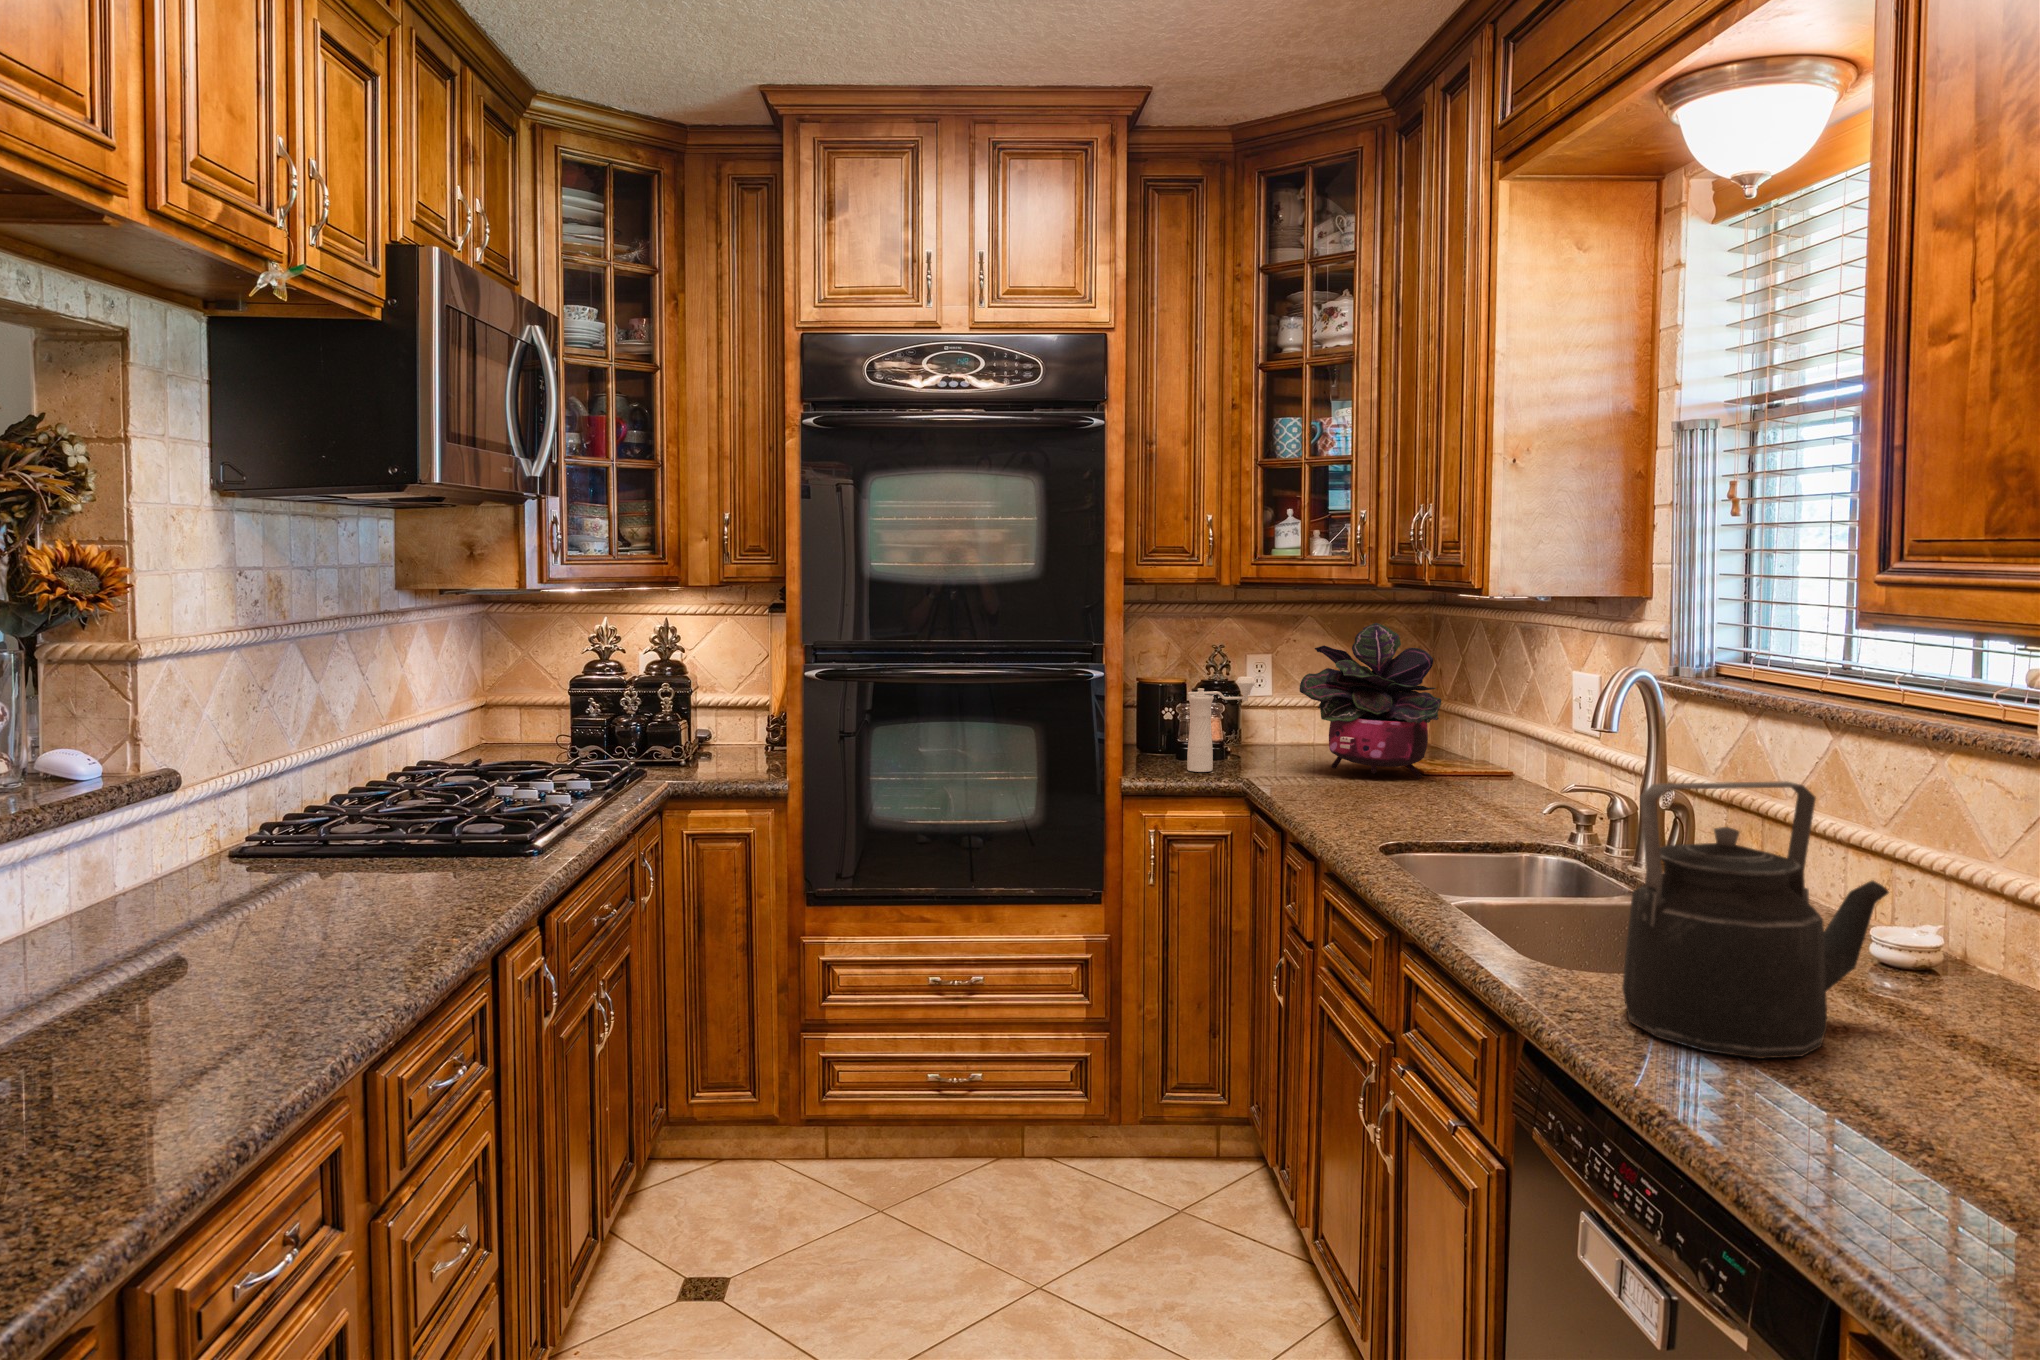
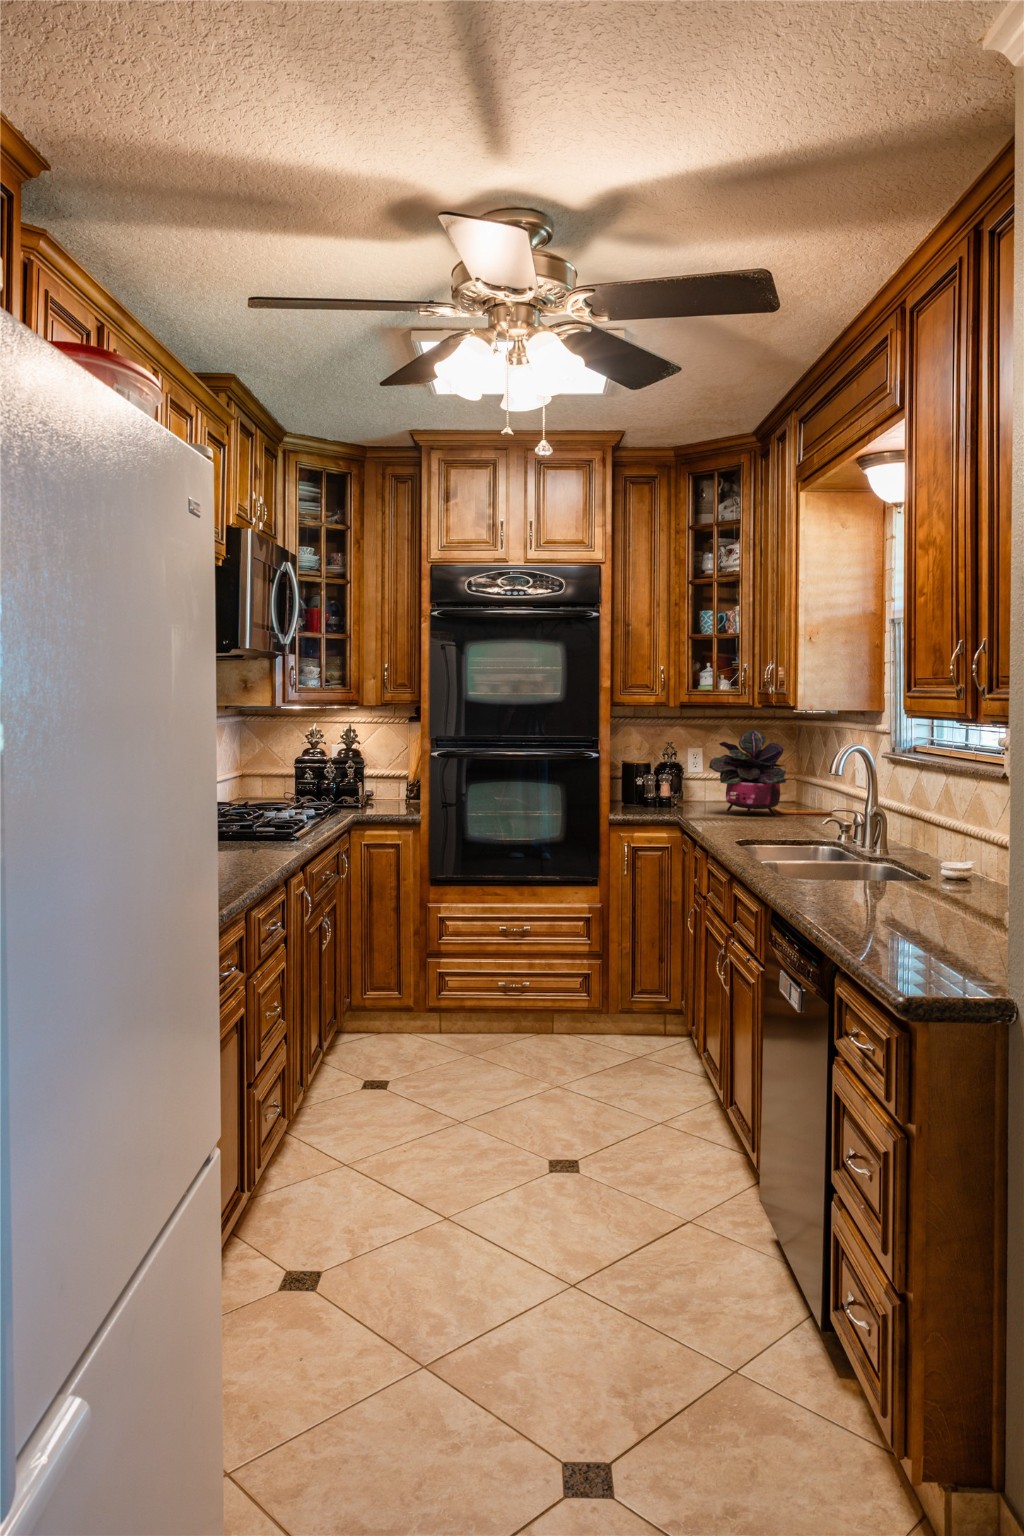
pepper mill: present [1187,676,1256,772] -> none [646,760,685,813]
kettle: present [1622,781,1889,1059] -> none [806,784,924,900]

